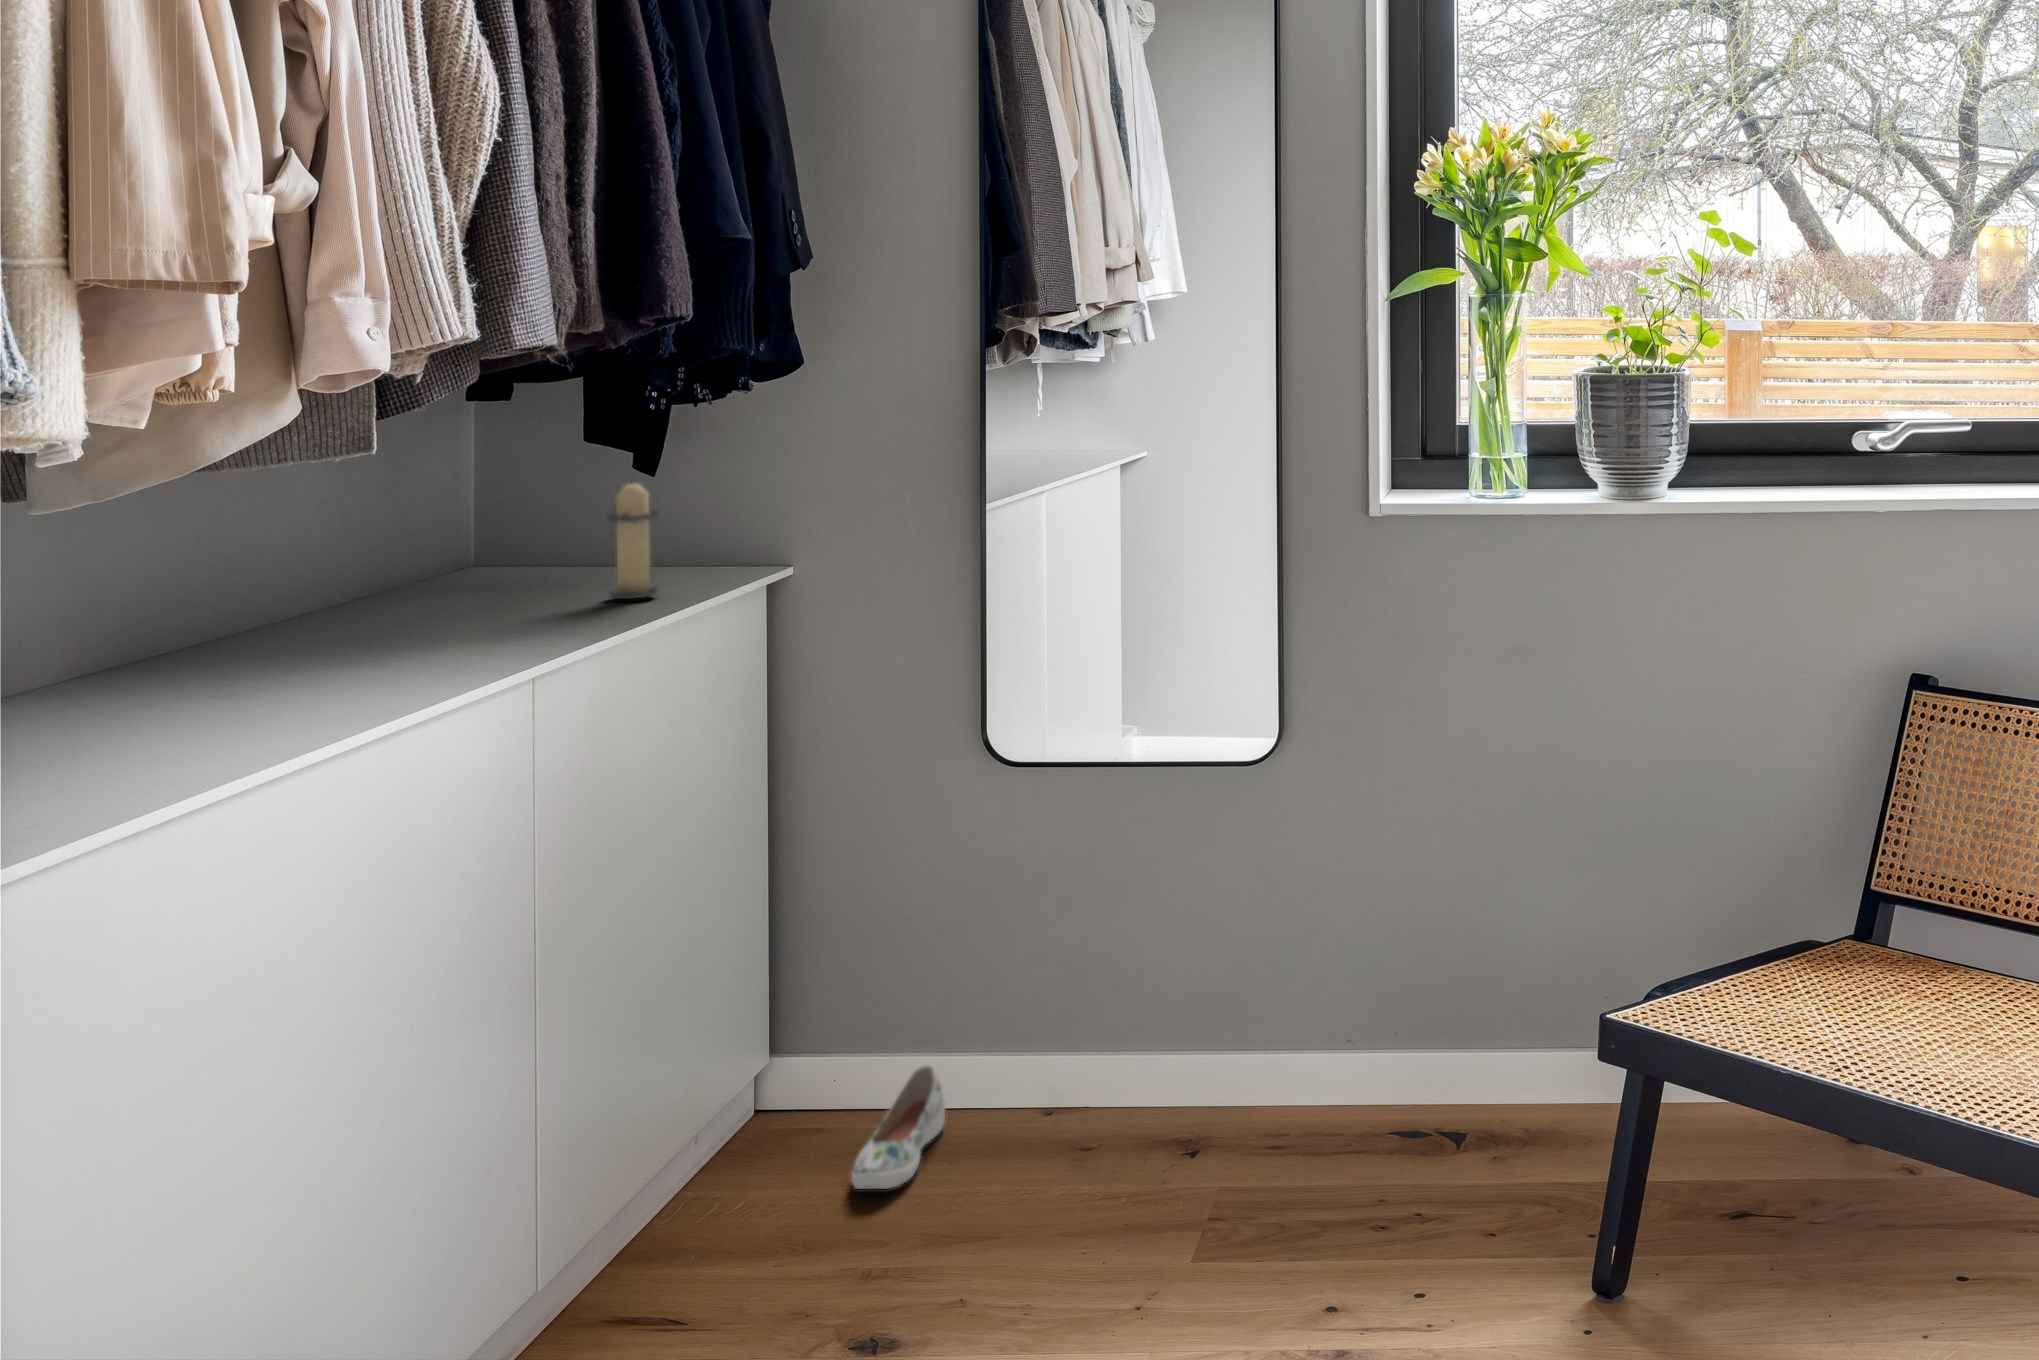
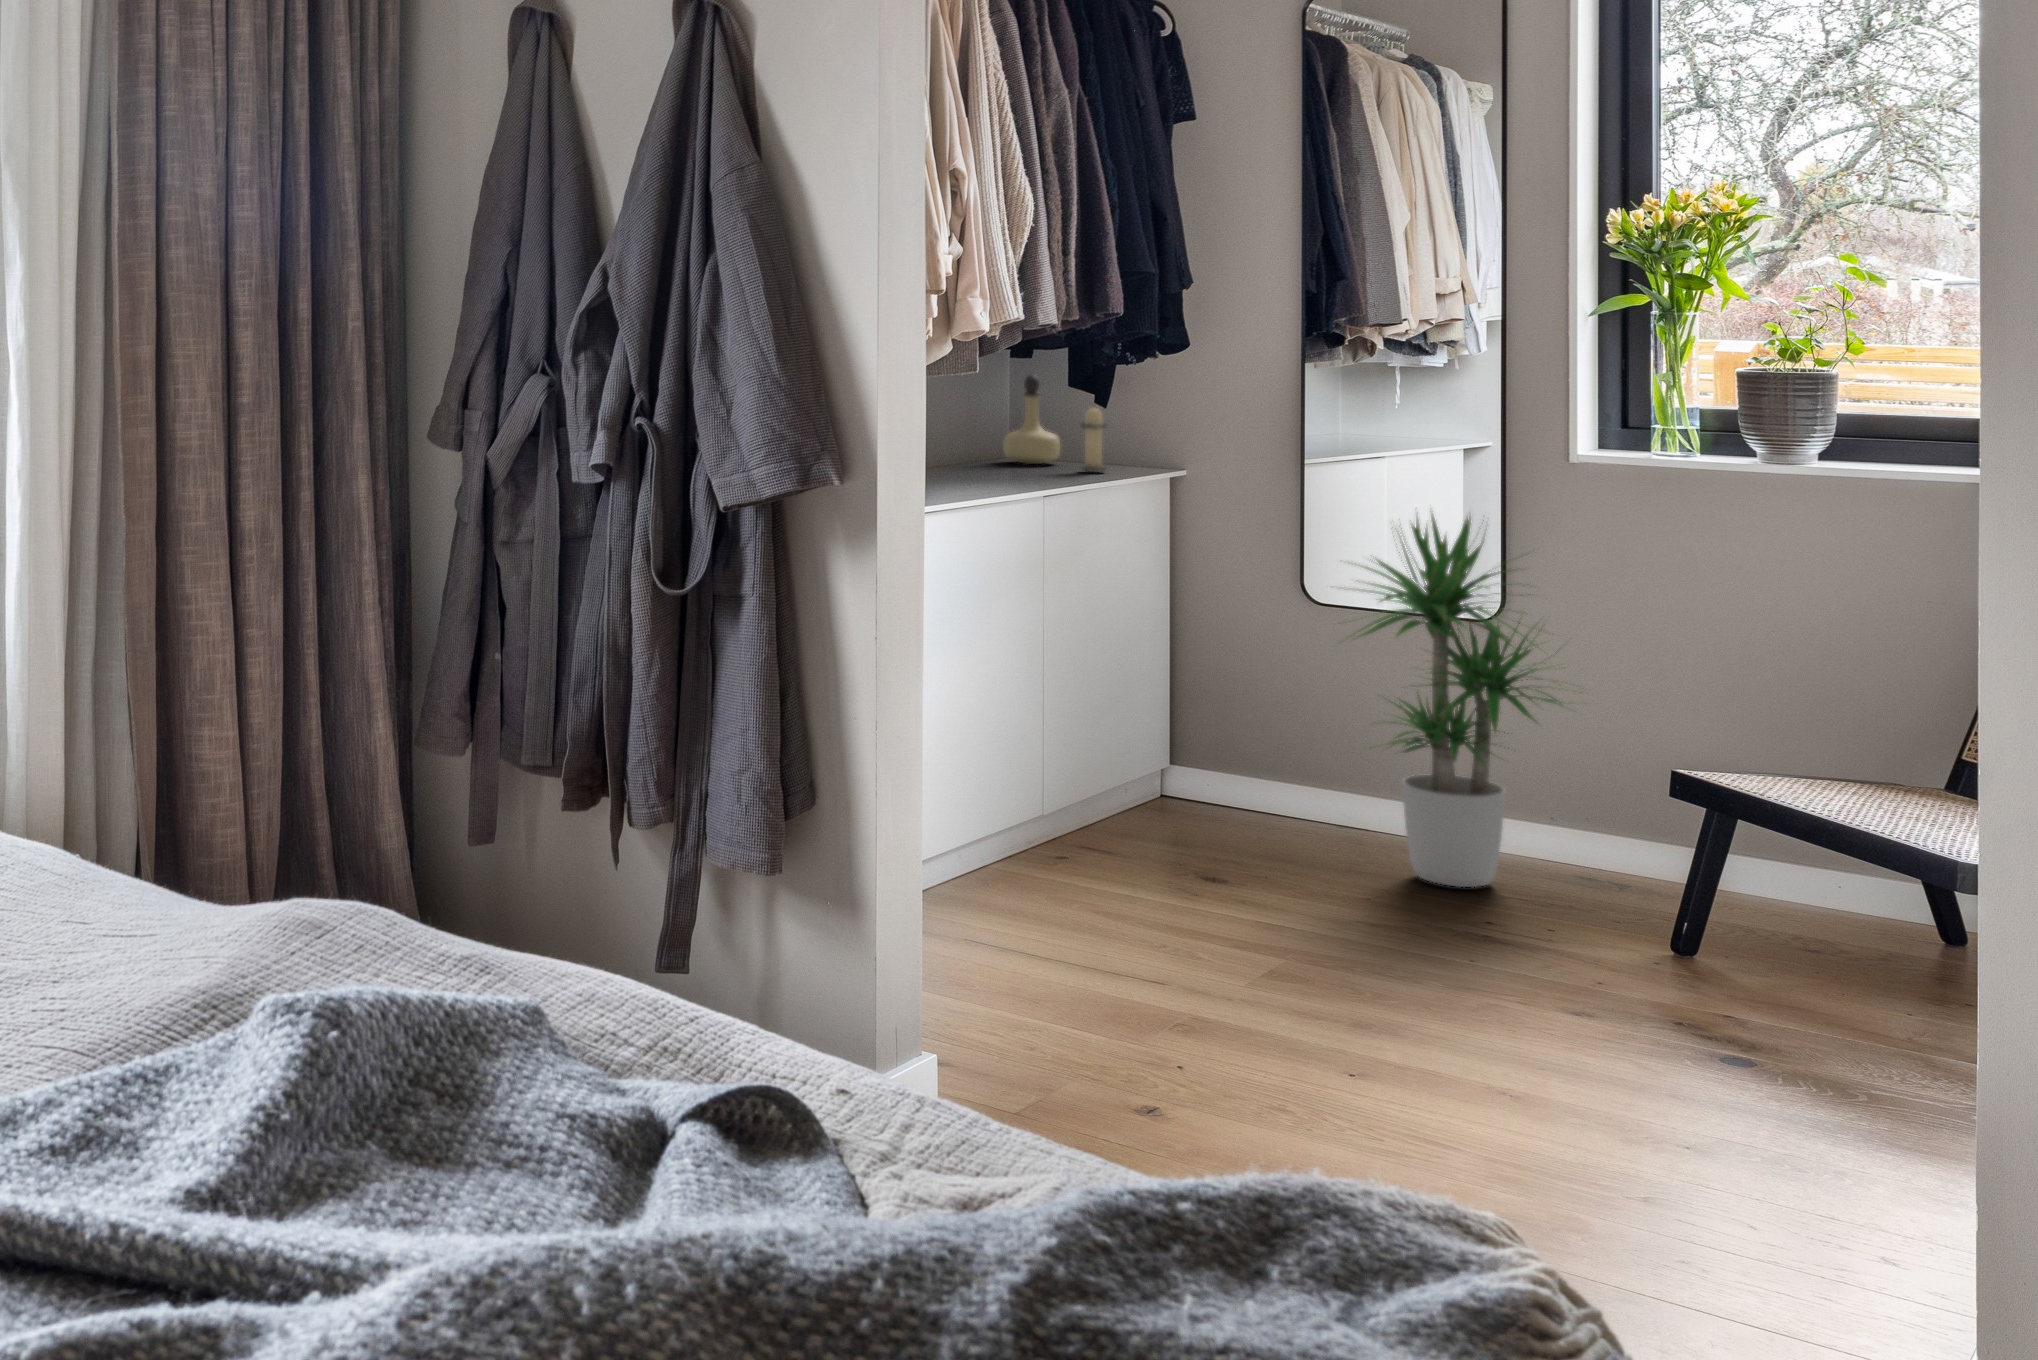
perfume bottle: none [456,427,569,588] -> present [1003,375,1060,464]
potted plant: none [1060,607,1454,1232] -> present [1342,513,1582,887]
shoe: present [851,1065,945,1189] -> none [1208,777,1270,829]

